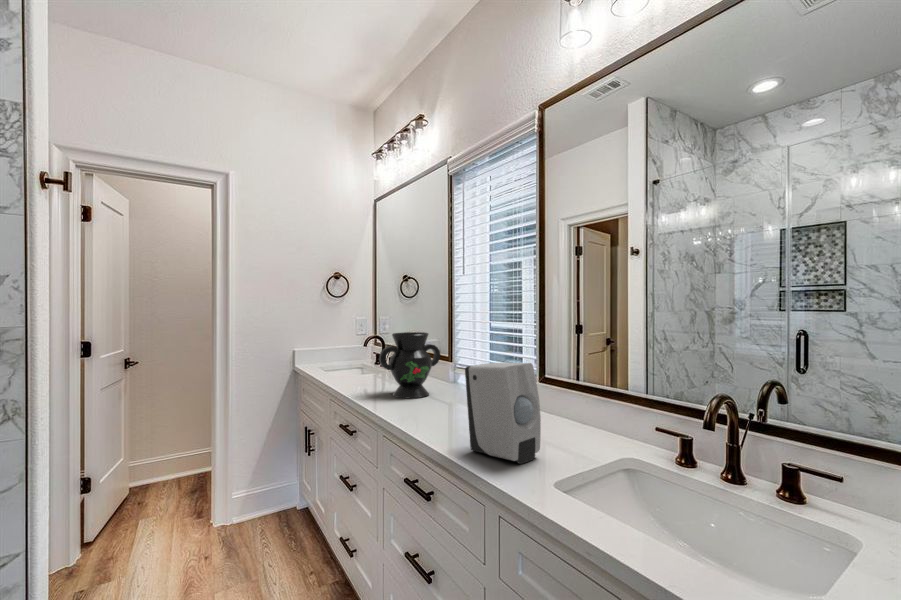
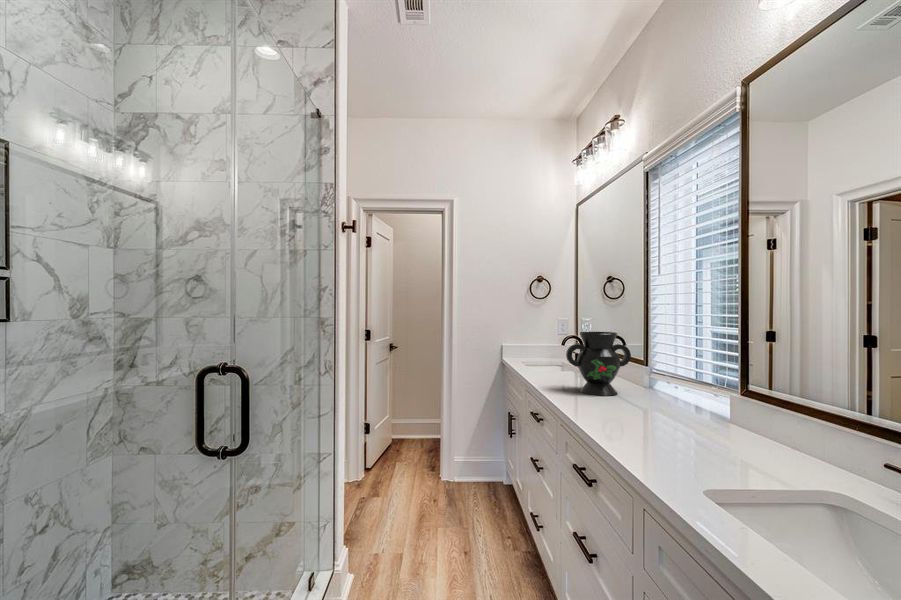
soap dispenser: present [465,363,541,464] -> none [626,364,709,470]

